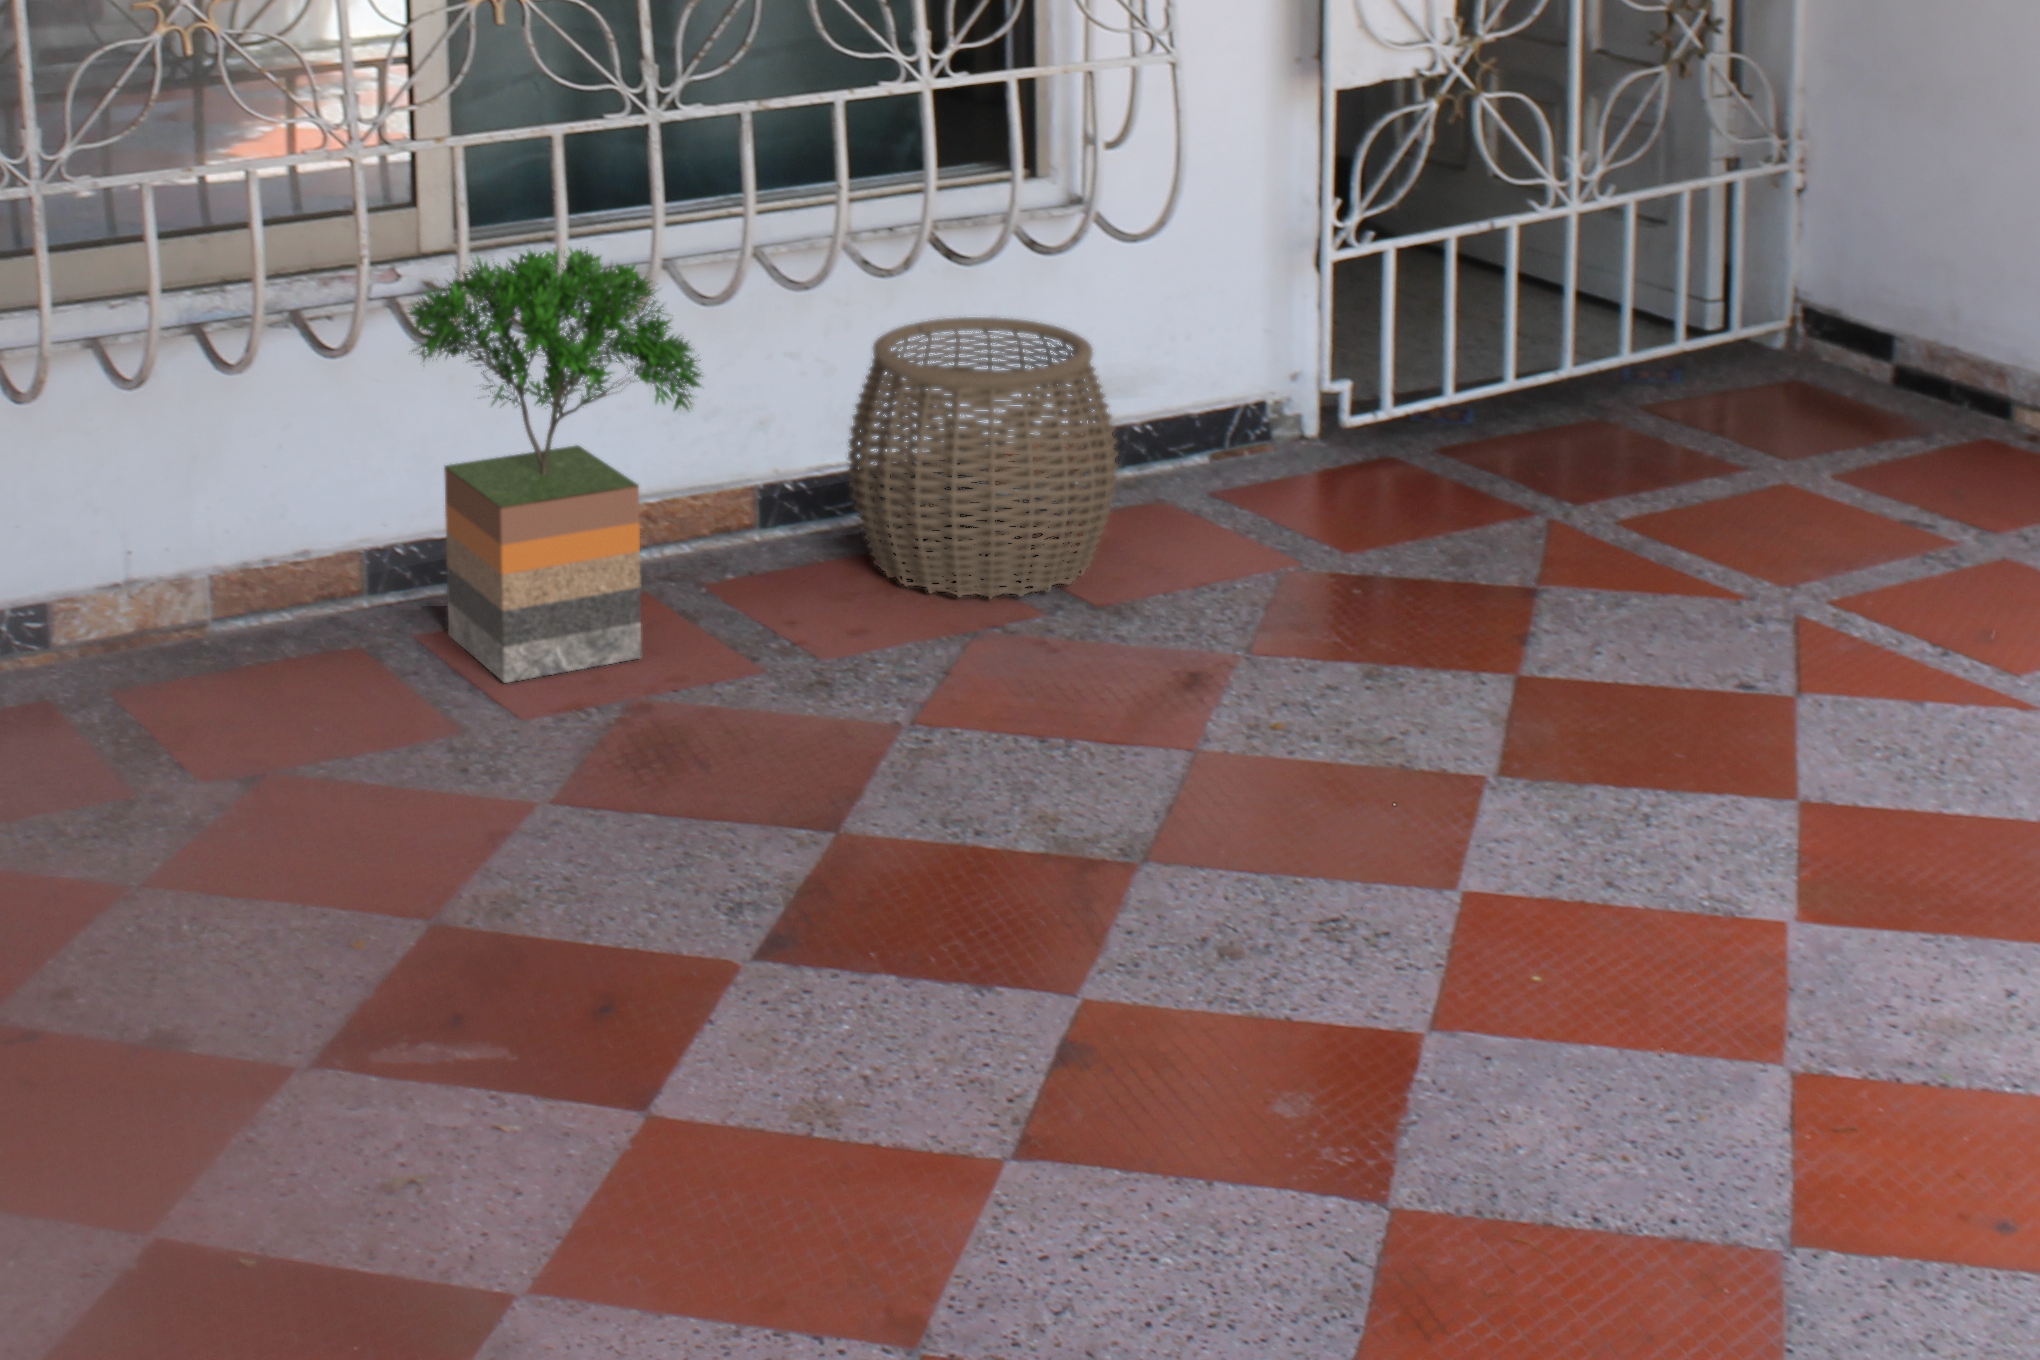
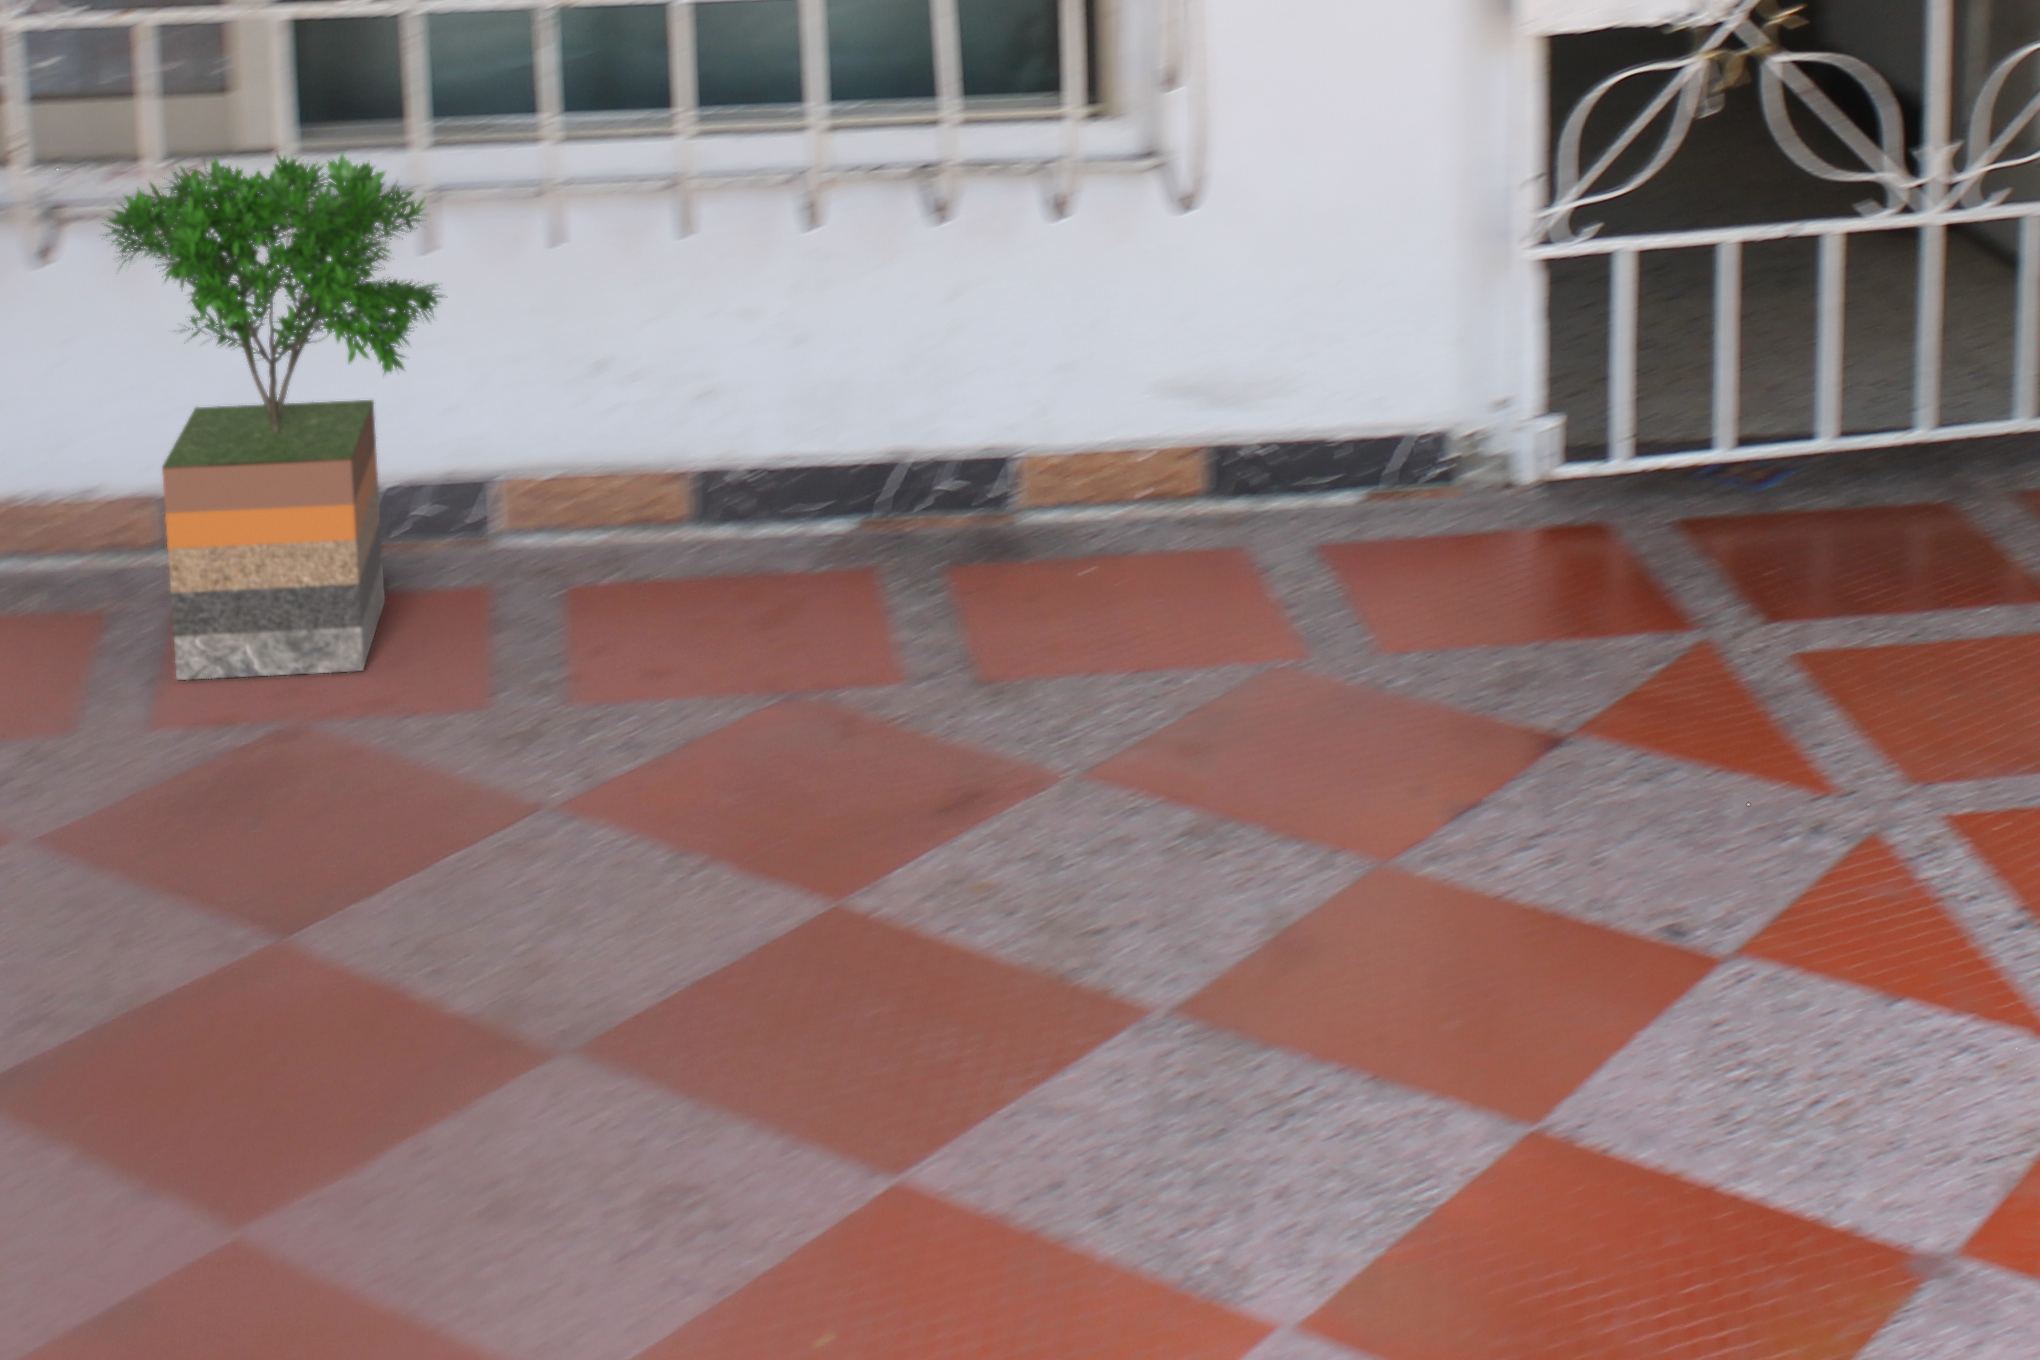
woven basket: present [847,317,1118,598] -> none [729,288,1072,656]

